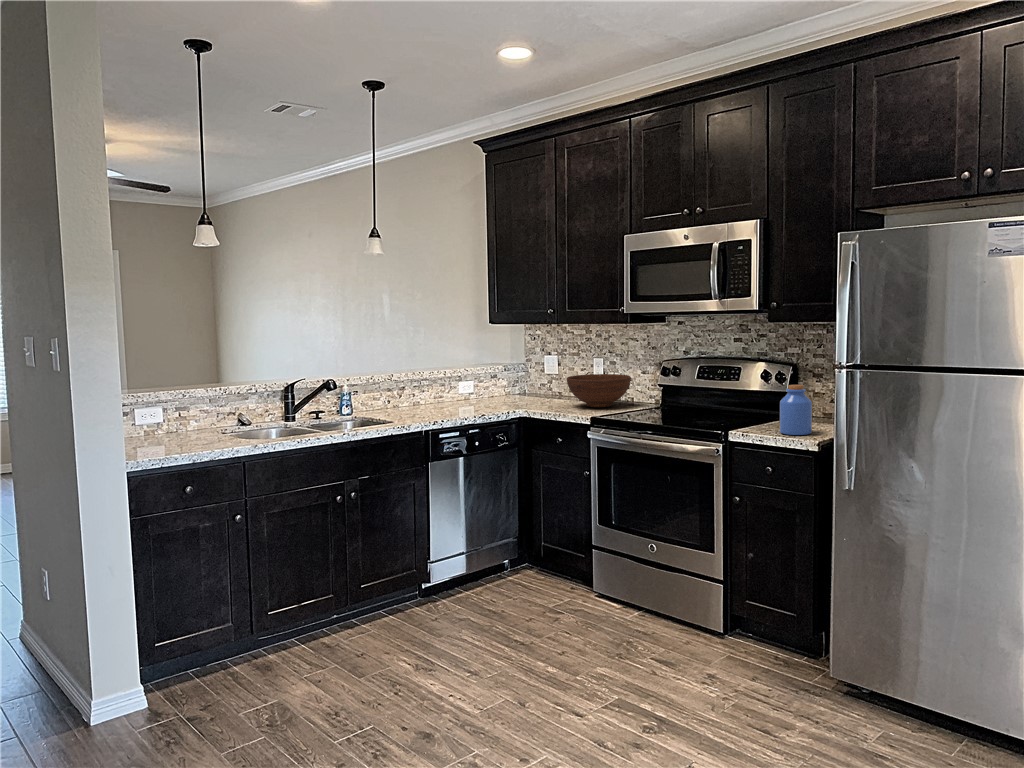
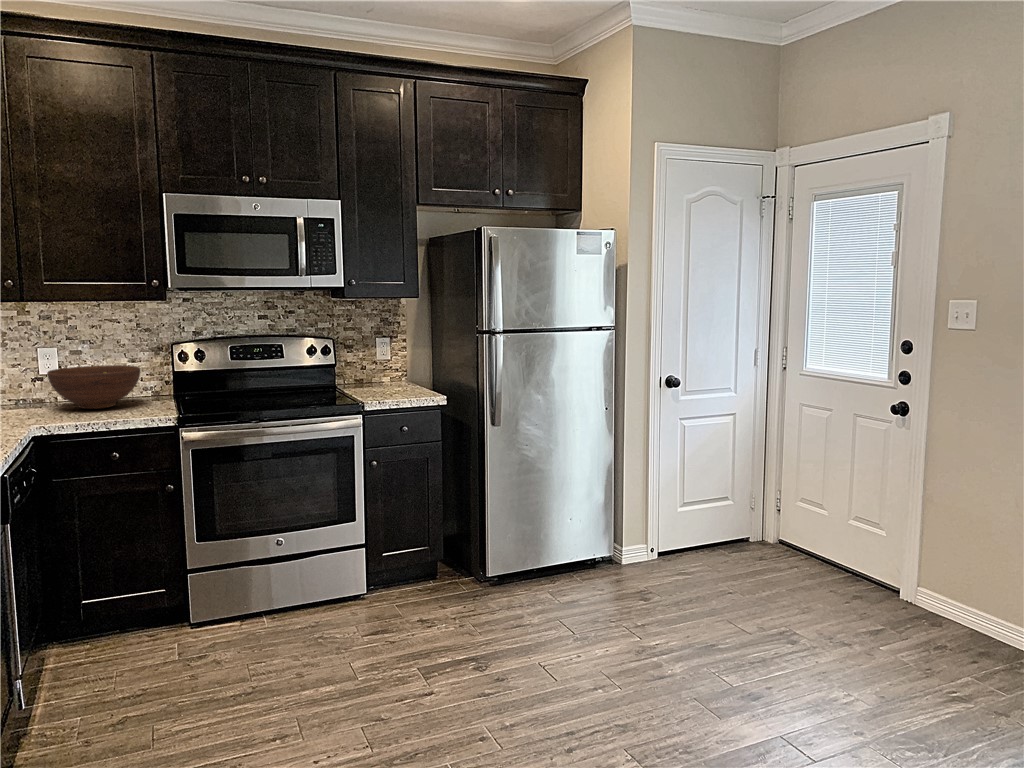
jar: present [780,385,812,435] -> none [384,352,411,396]

